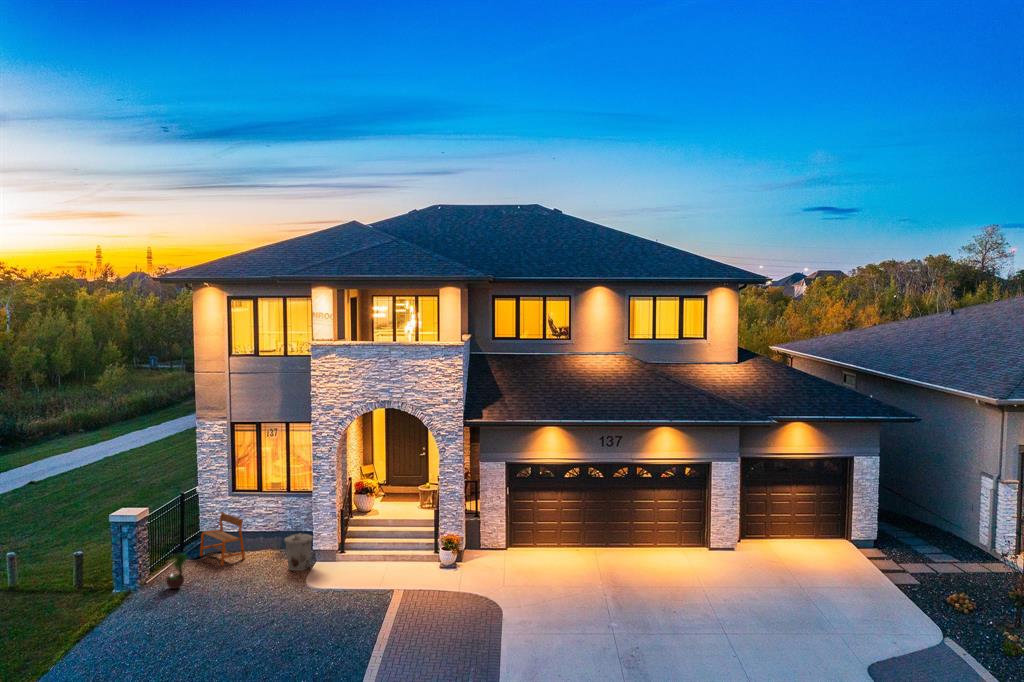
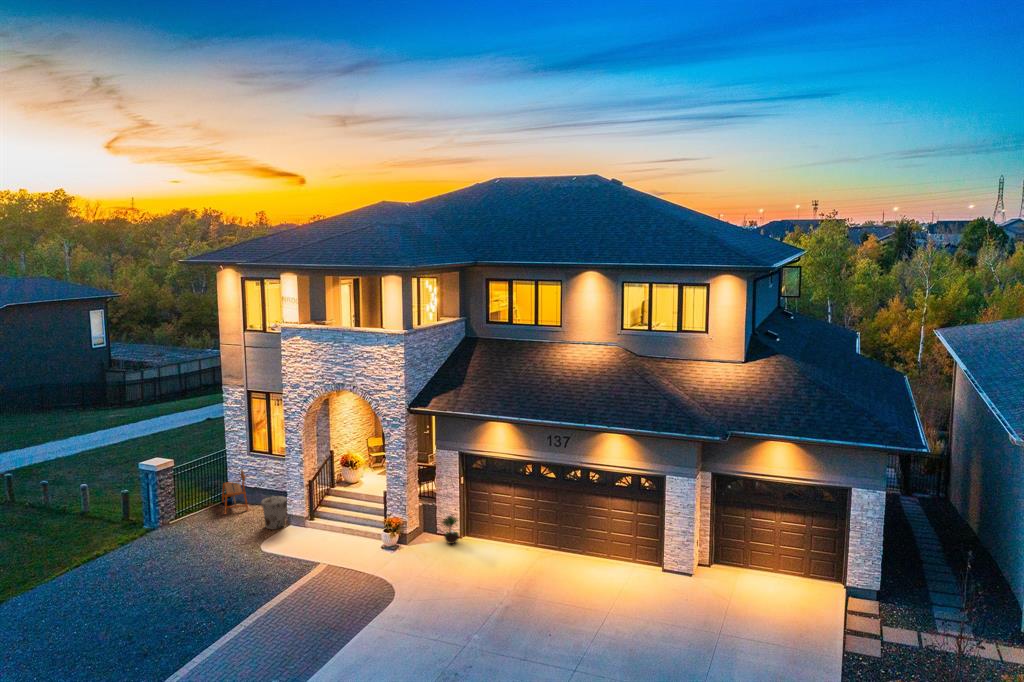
potted tree: present [166,554,187,589] -> present [442,516,459,544]

